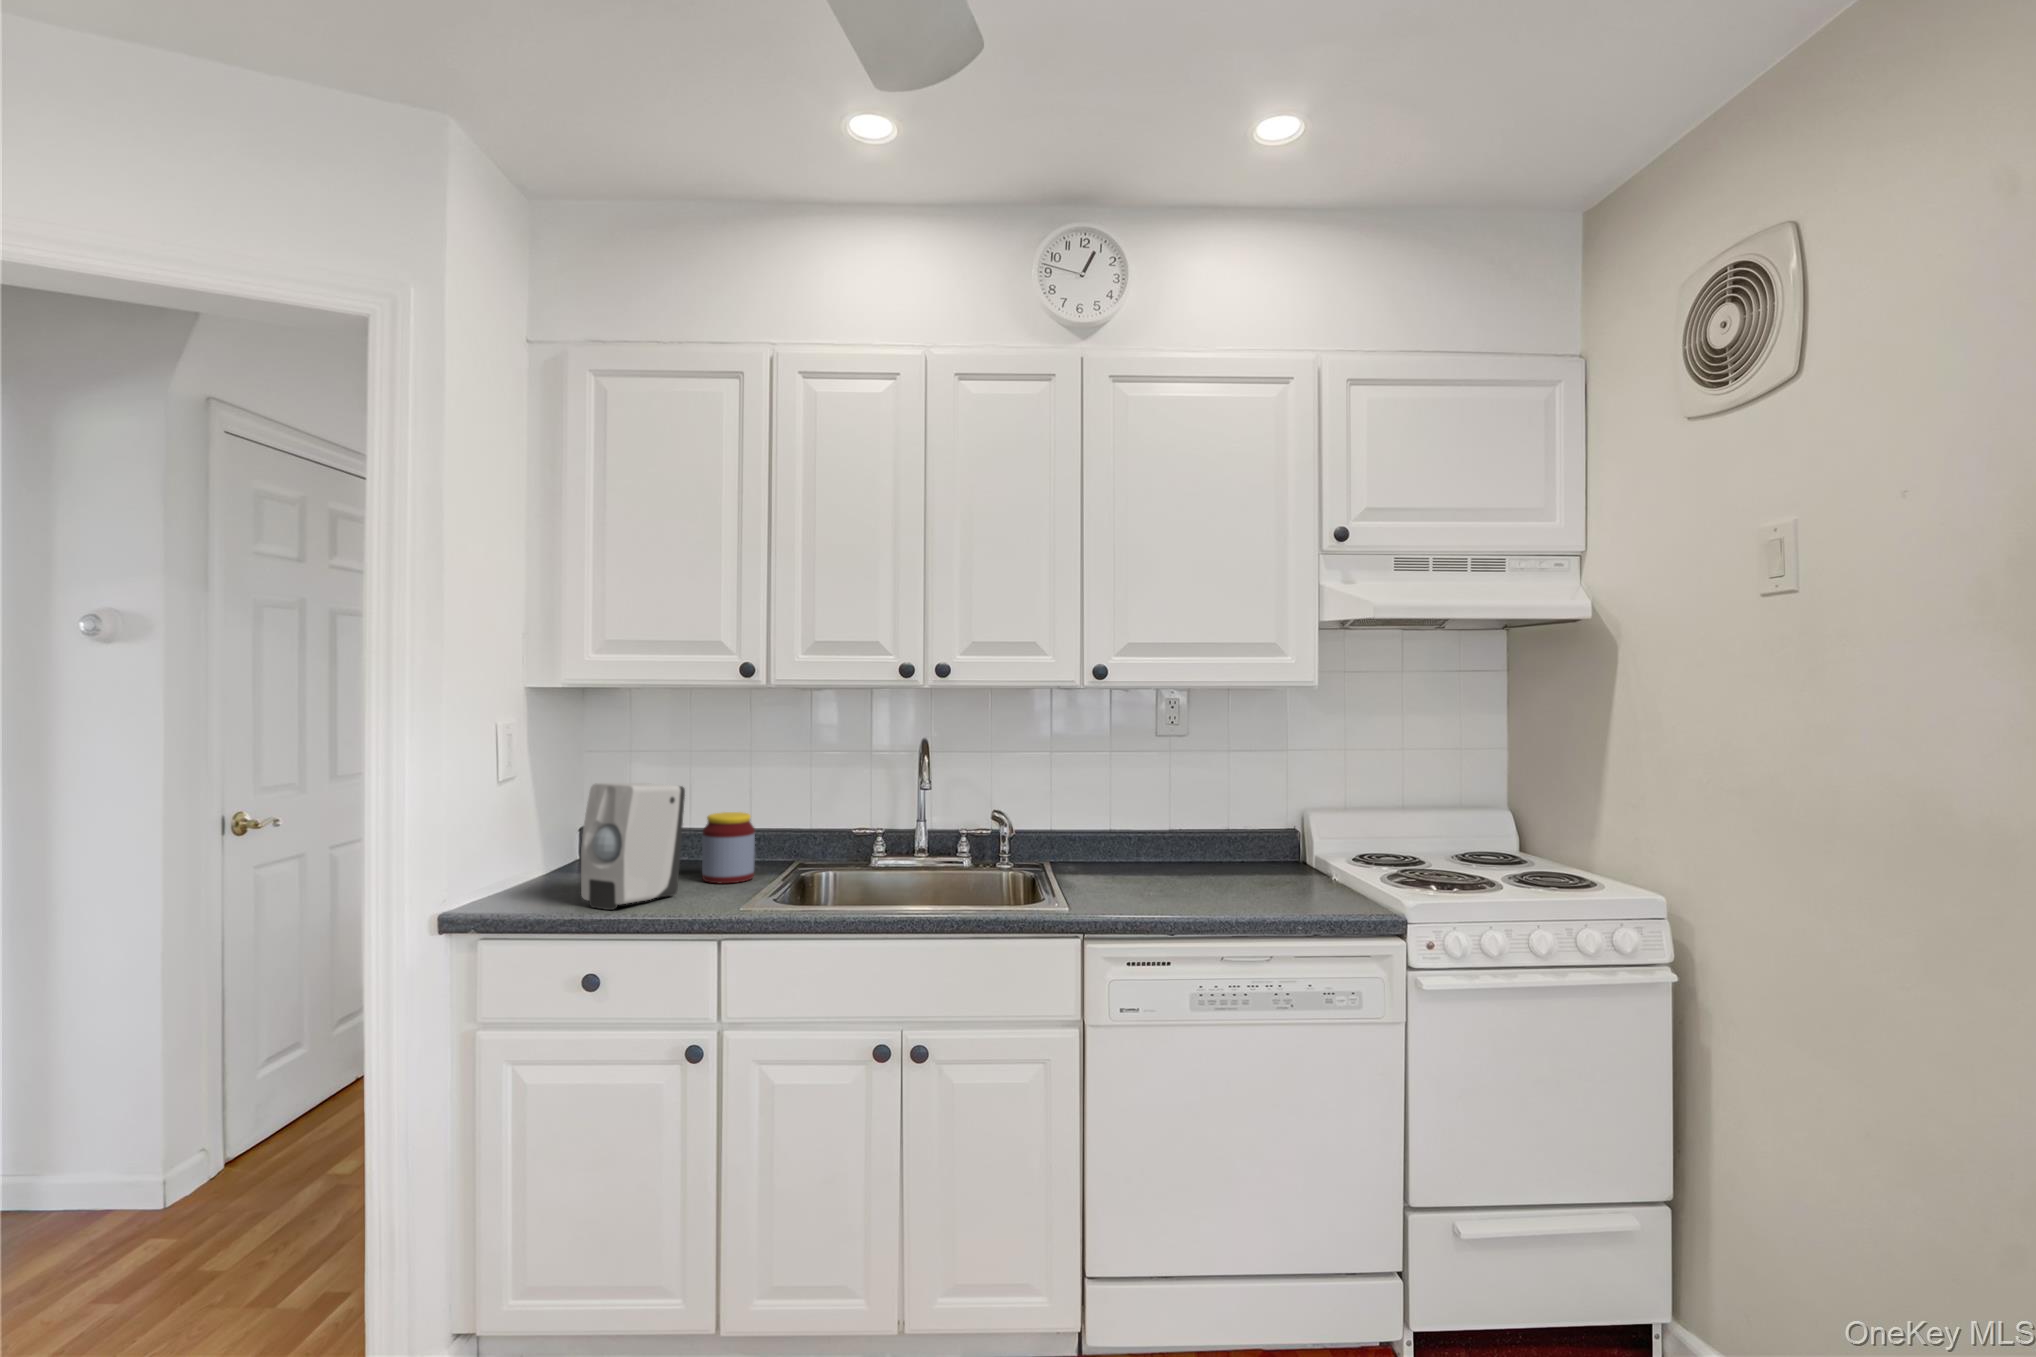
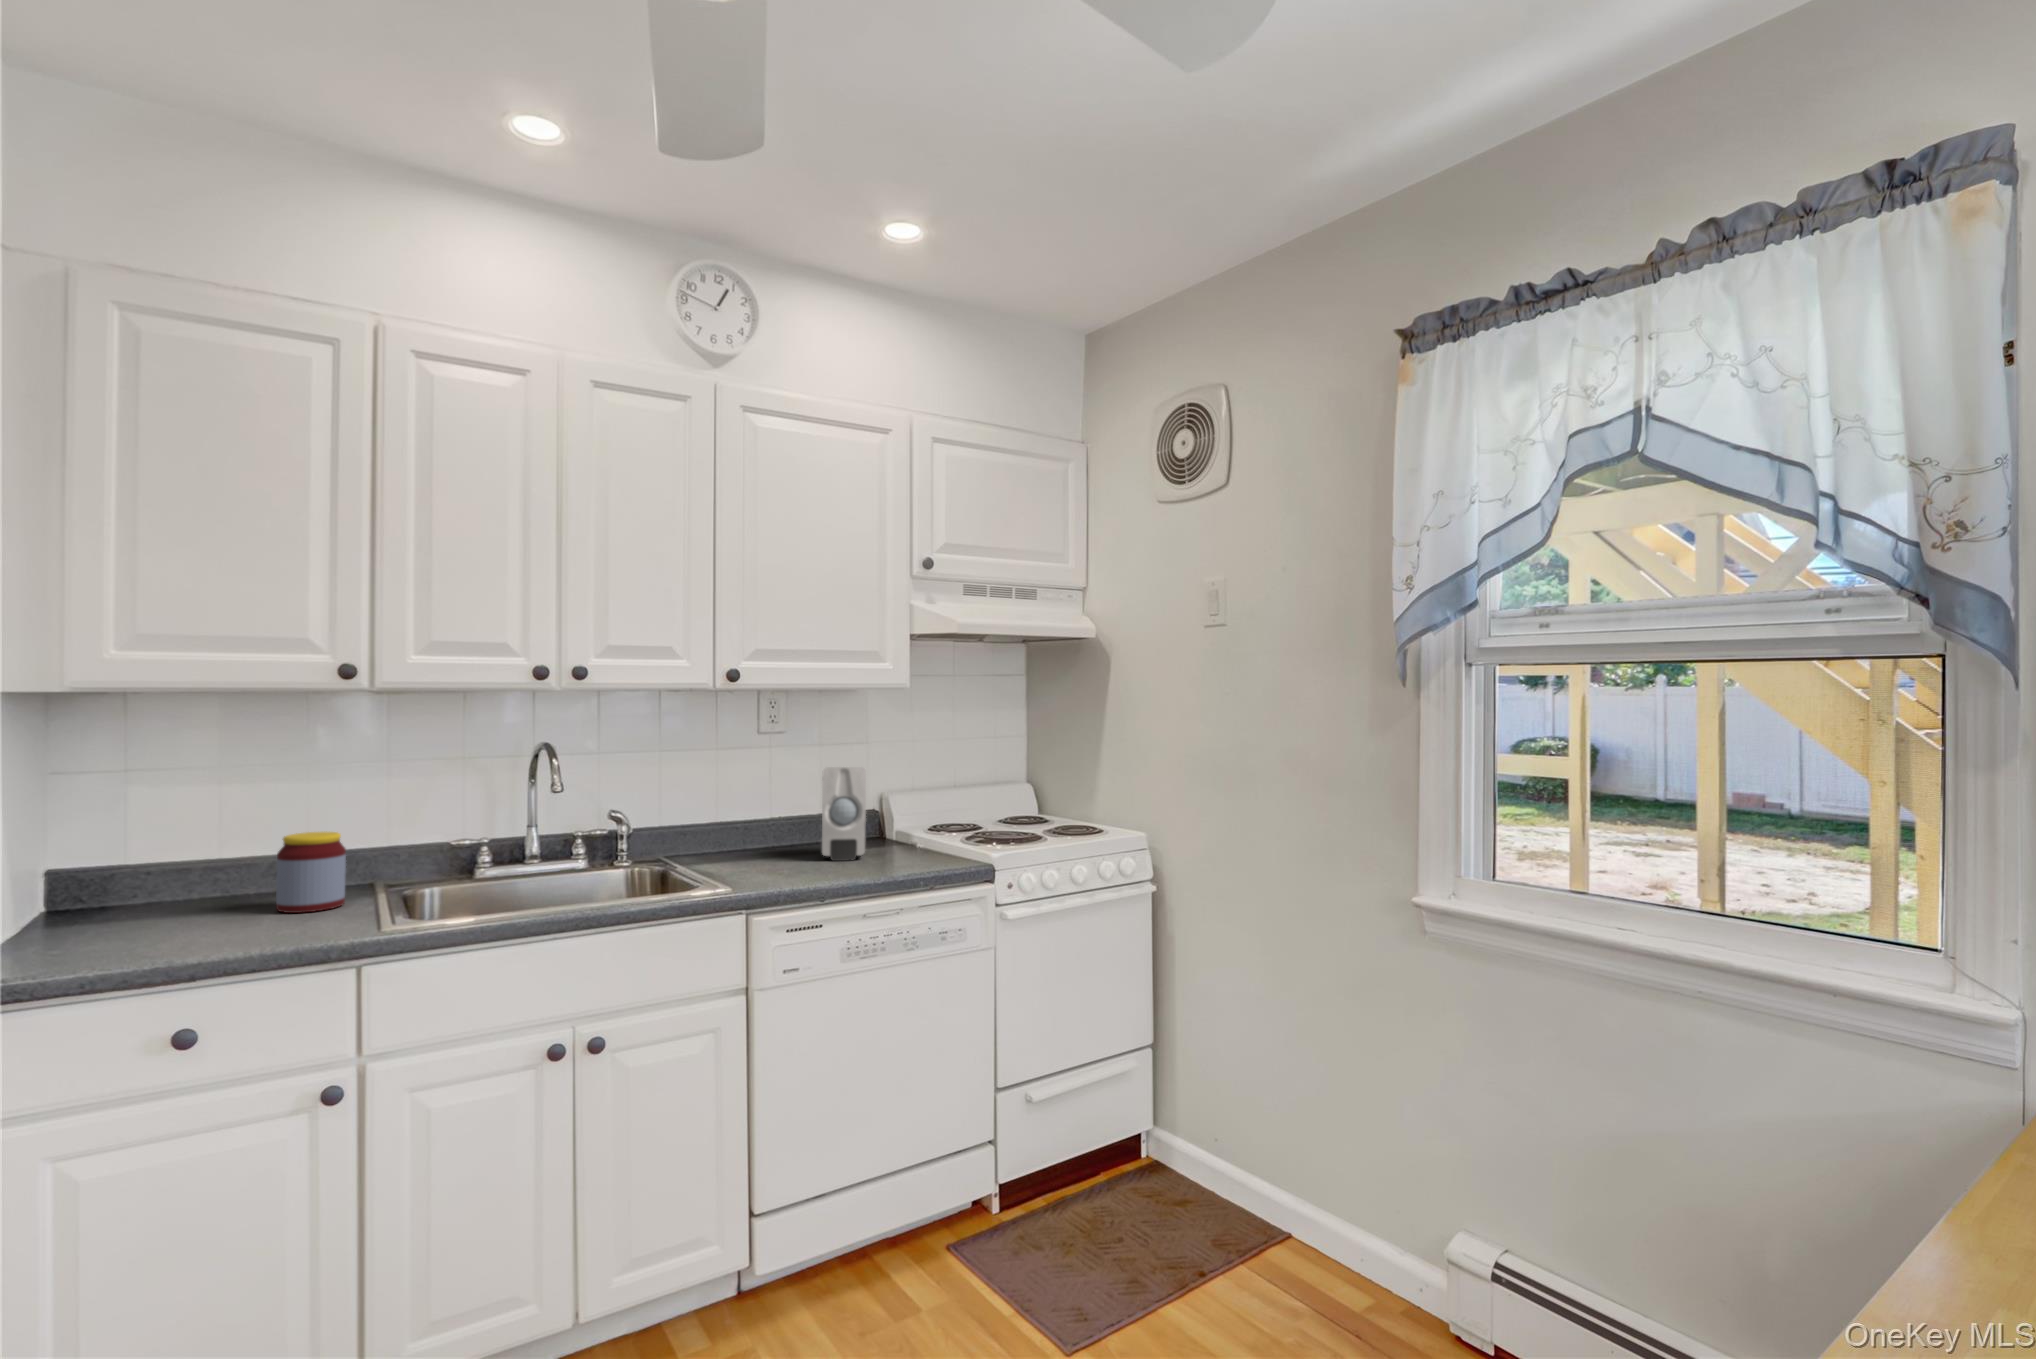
soap dispenser: present [581,783,685,910] -> present [822,767,866,861]

